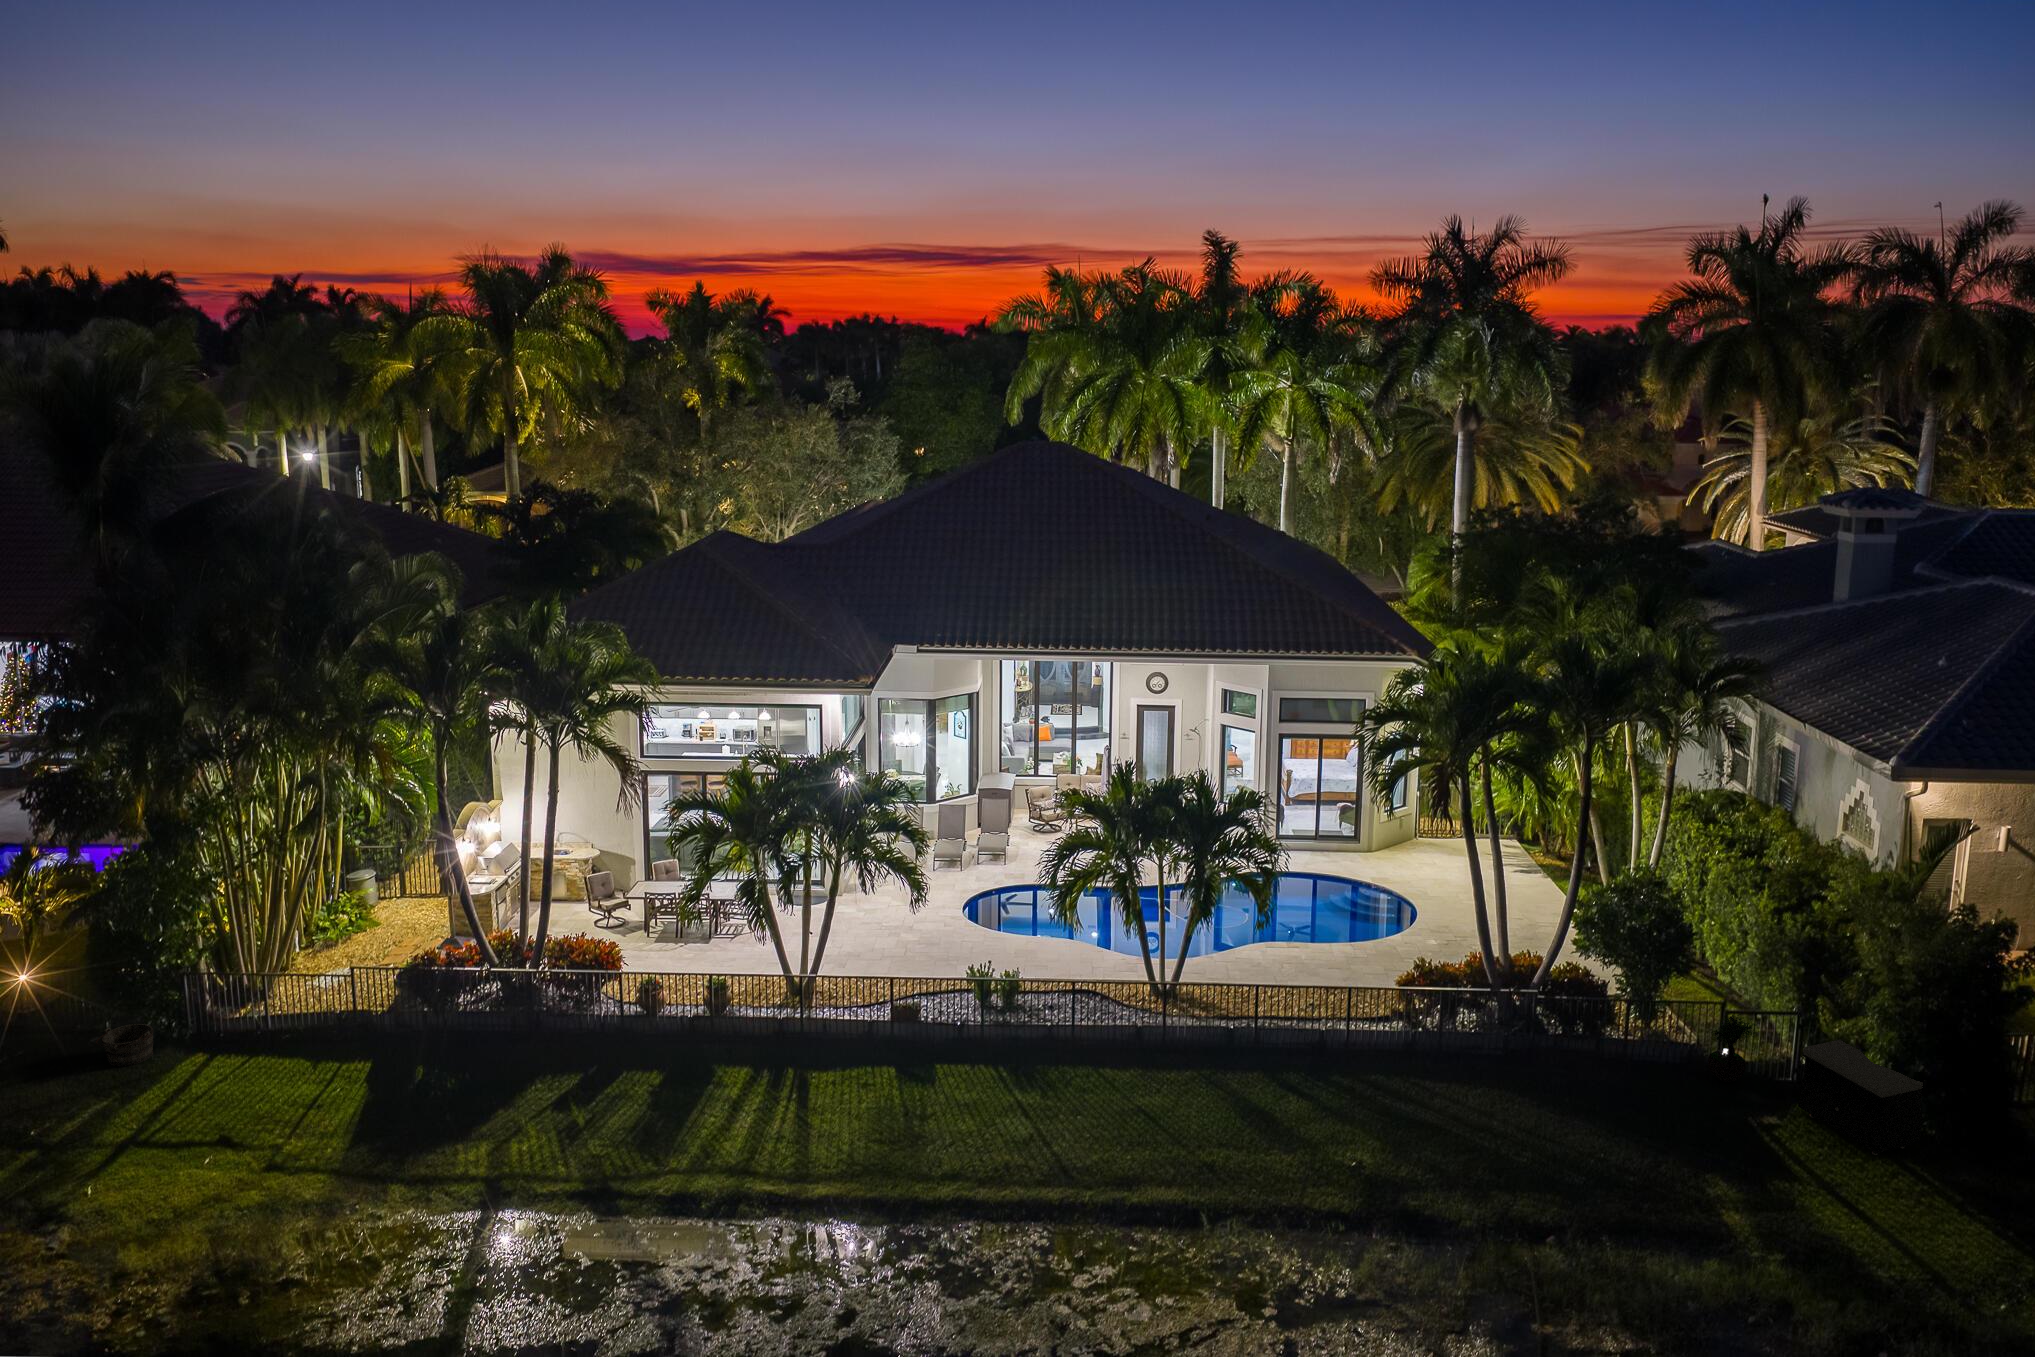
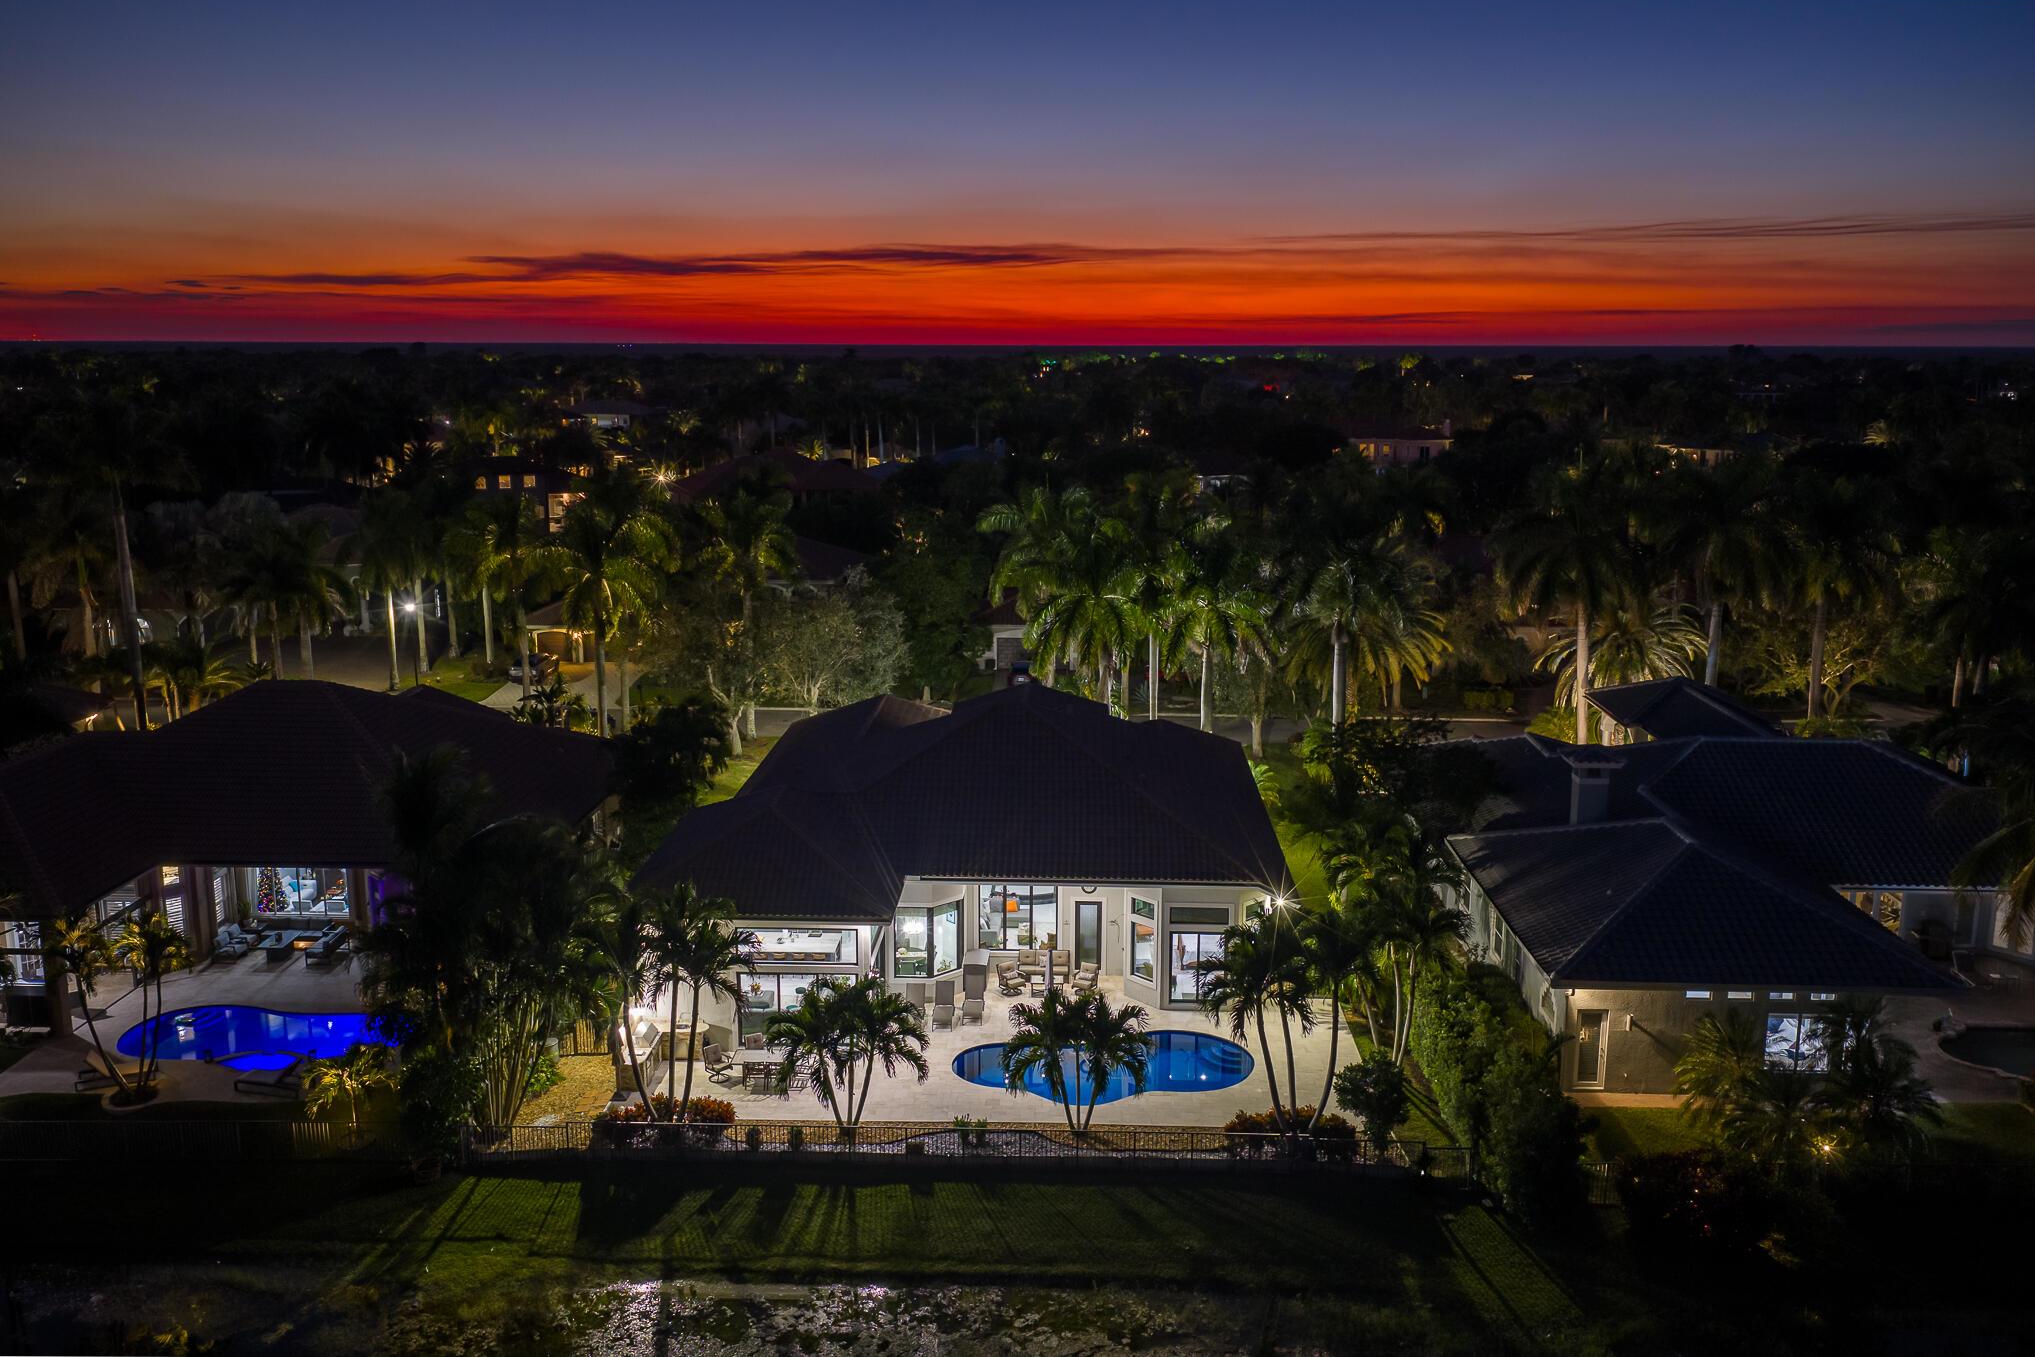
storage bench: present [1798,1040,1923,1155] -> none [1461,1167,1529,1241]

